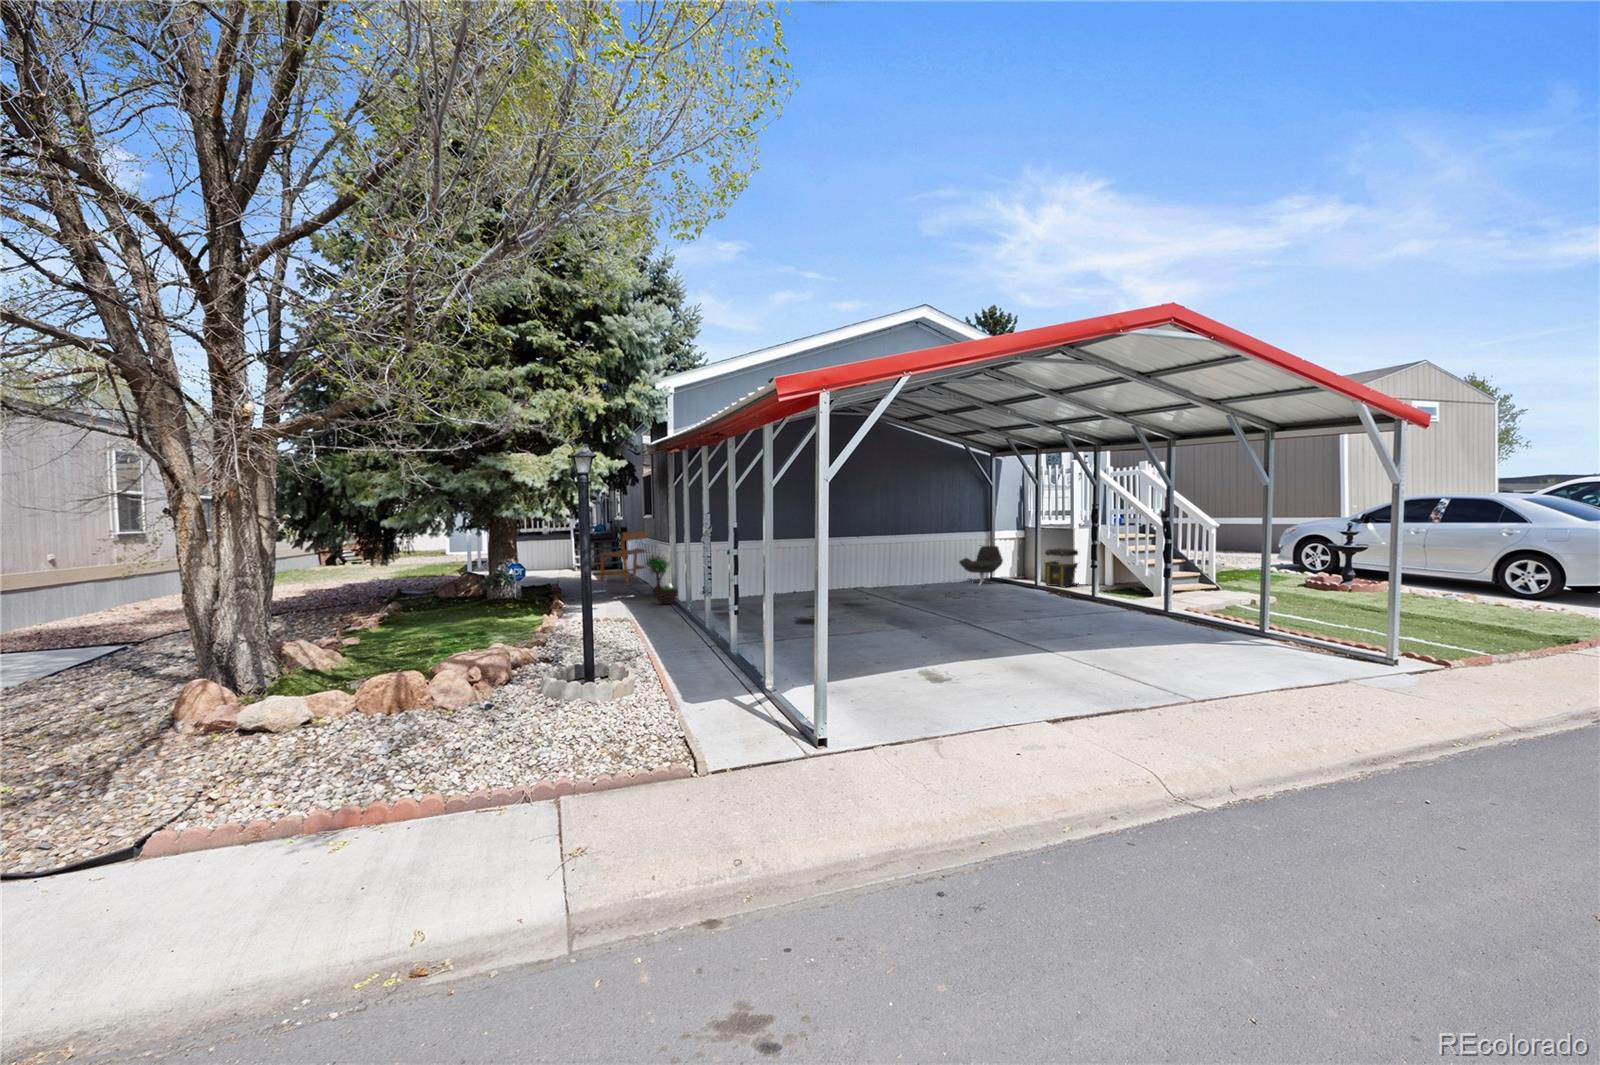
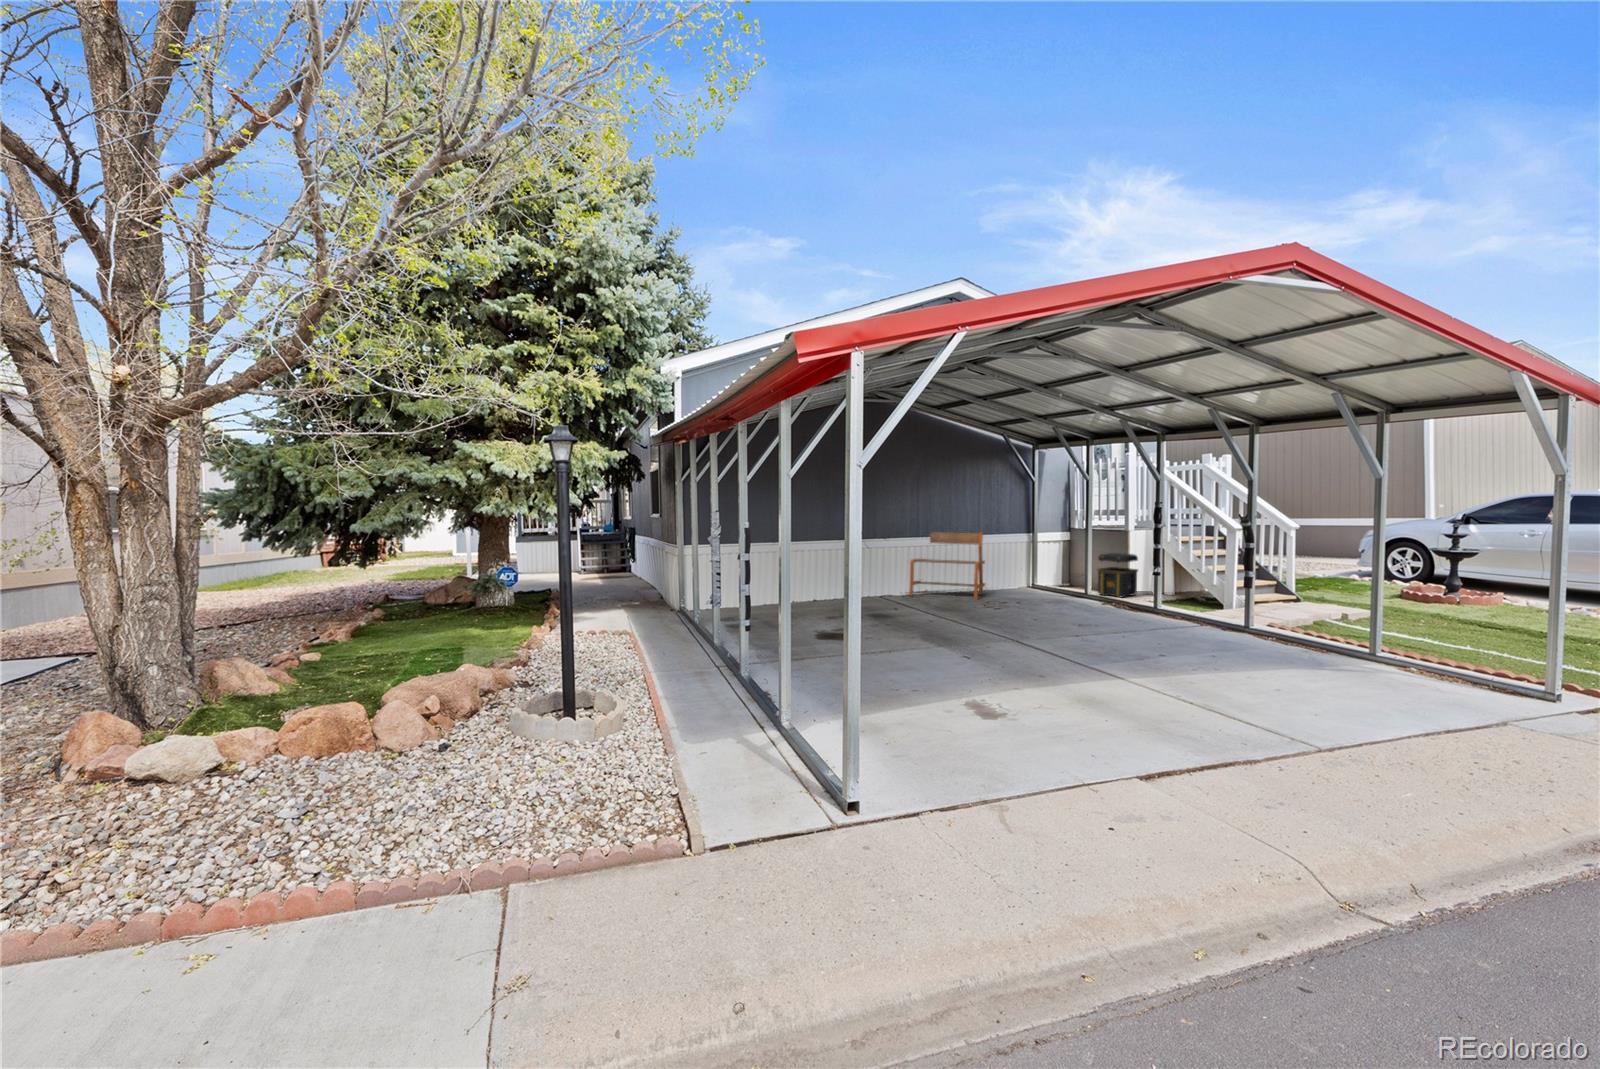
bench: present [600,530,648,583] -> present [909,532,985,600]
lounge chair: present [959,546,1003,585] -> none [999,549,1049,595]
potted tree: present [646,556,678,604] -> none [643,554,682,615]

